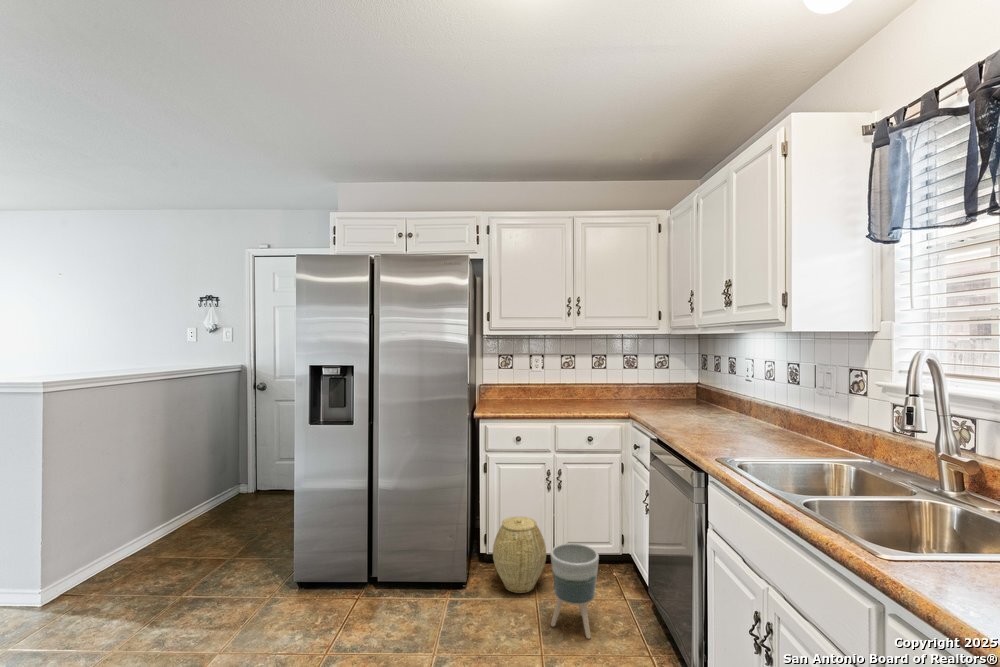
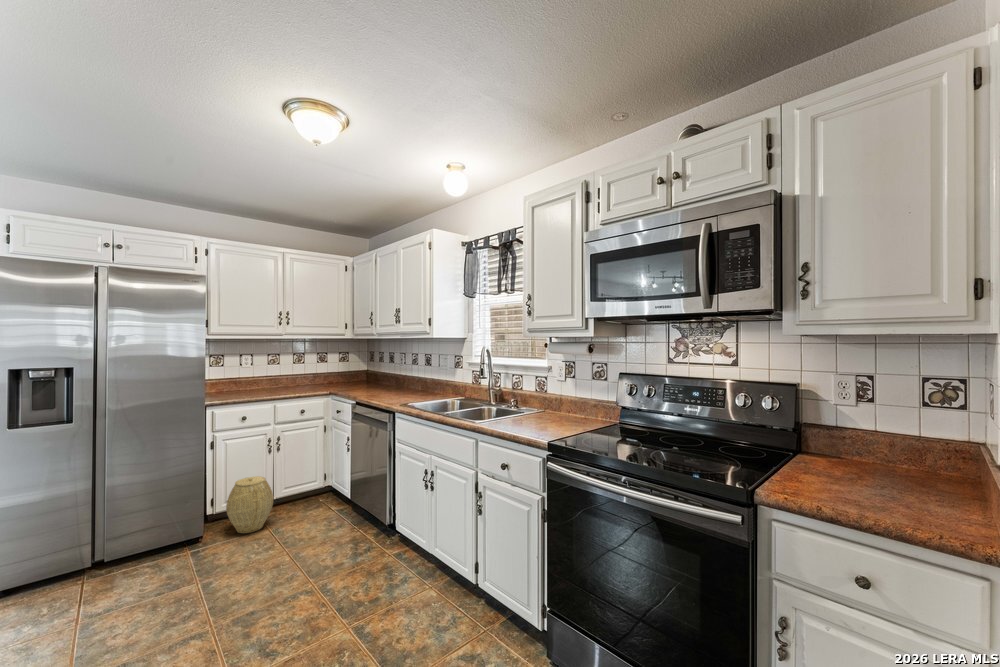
planter: present [551,543,599,639] -> none [288,480,323,539]

